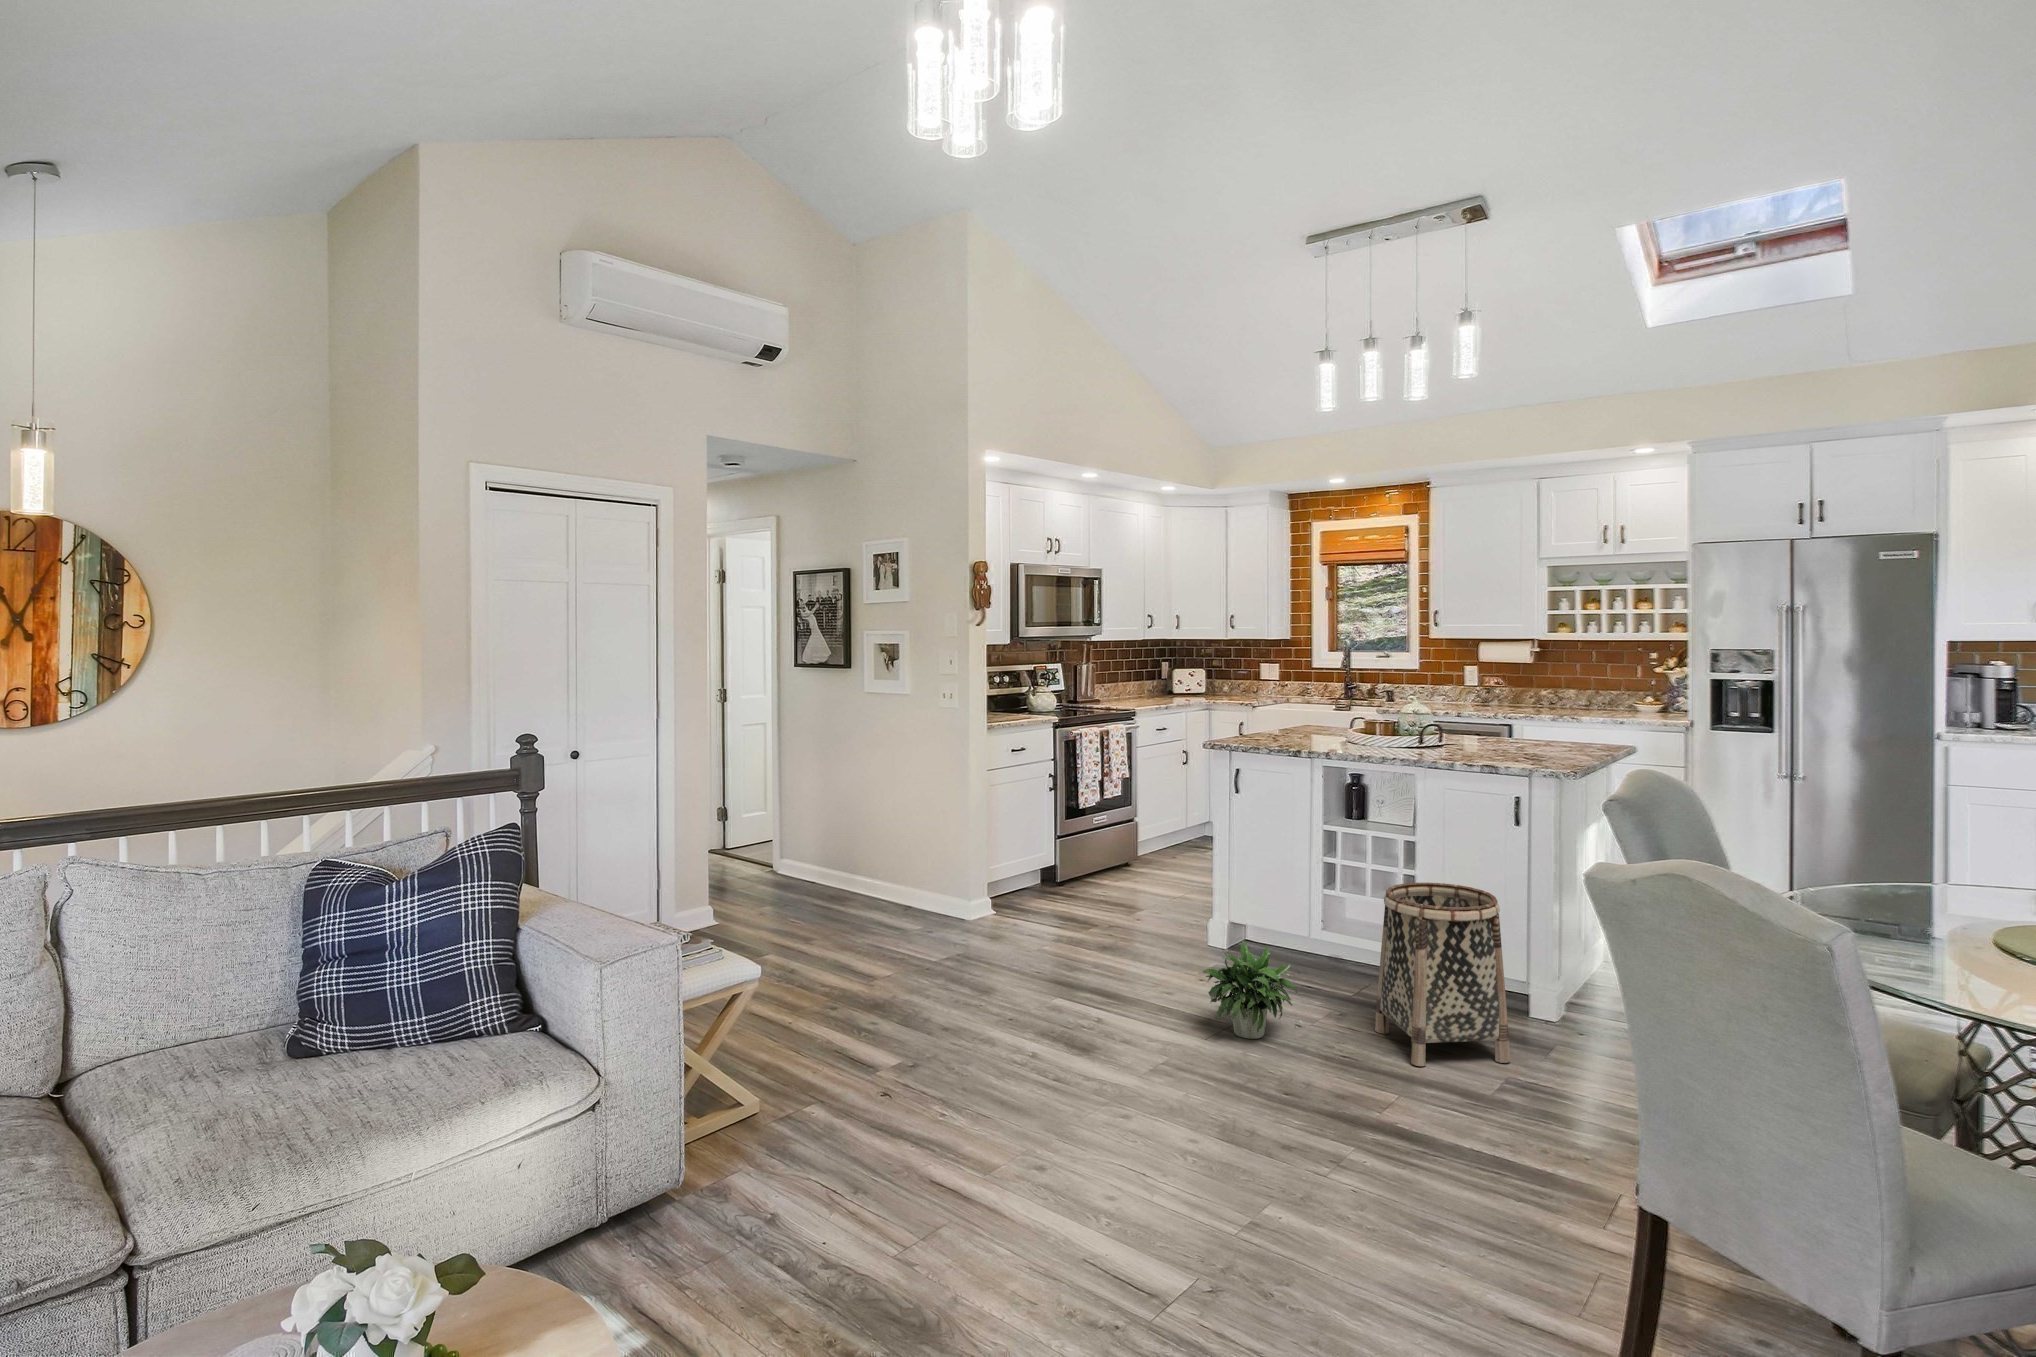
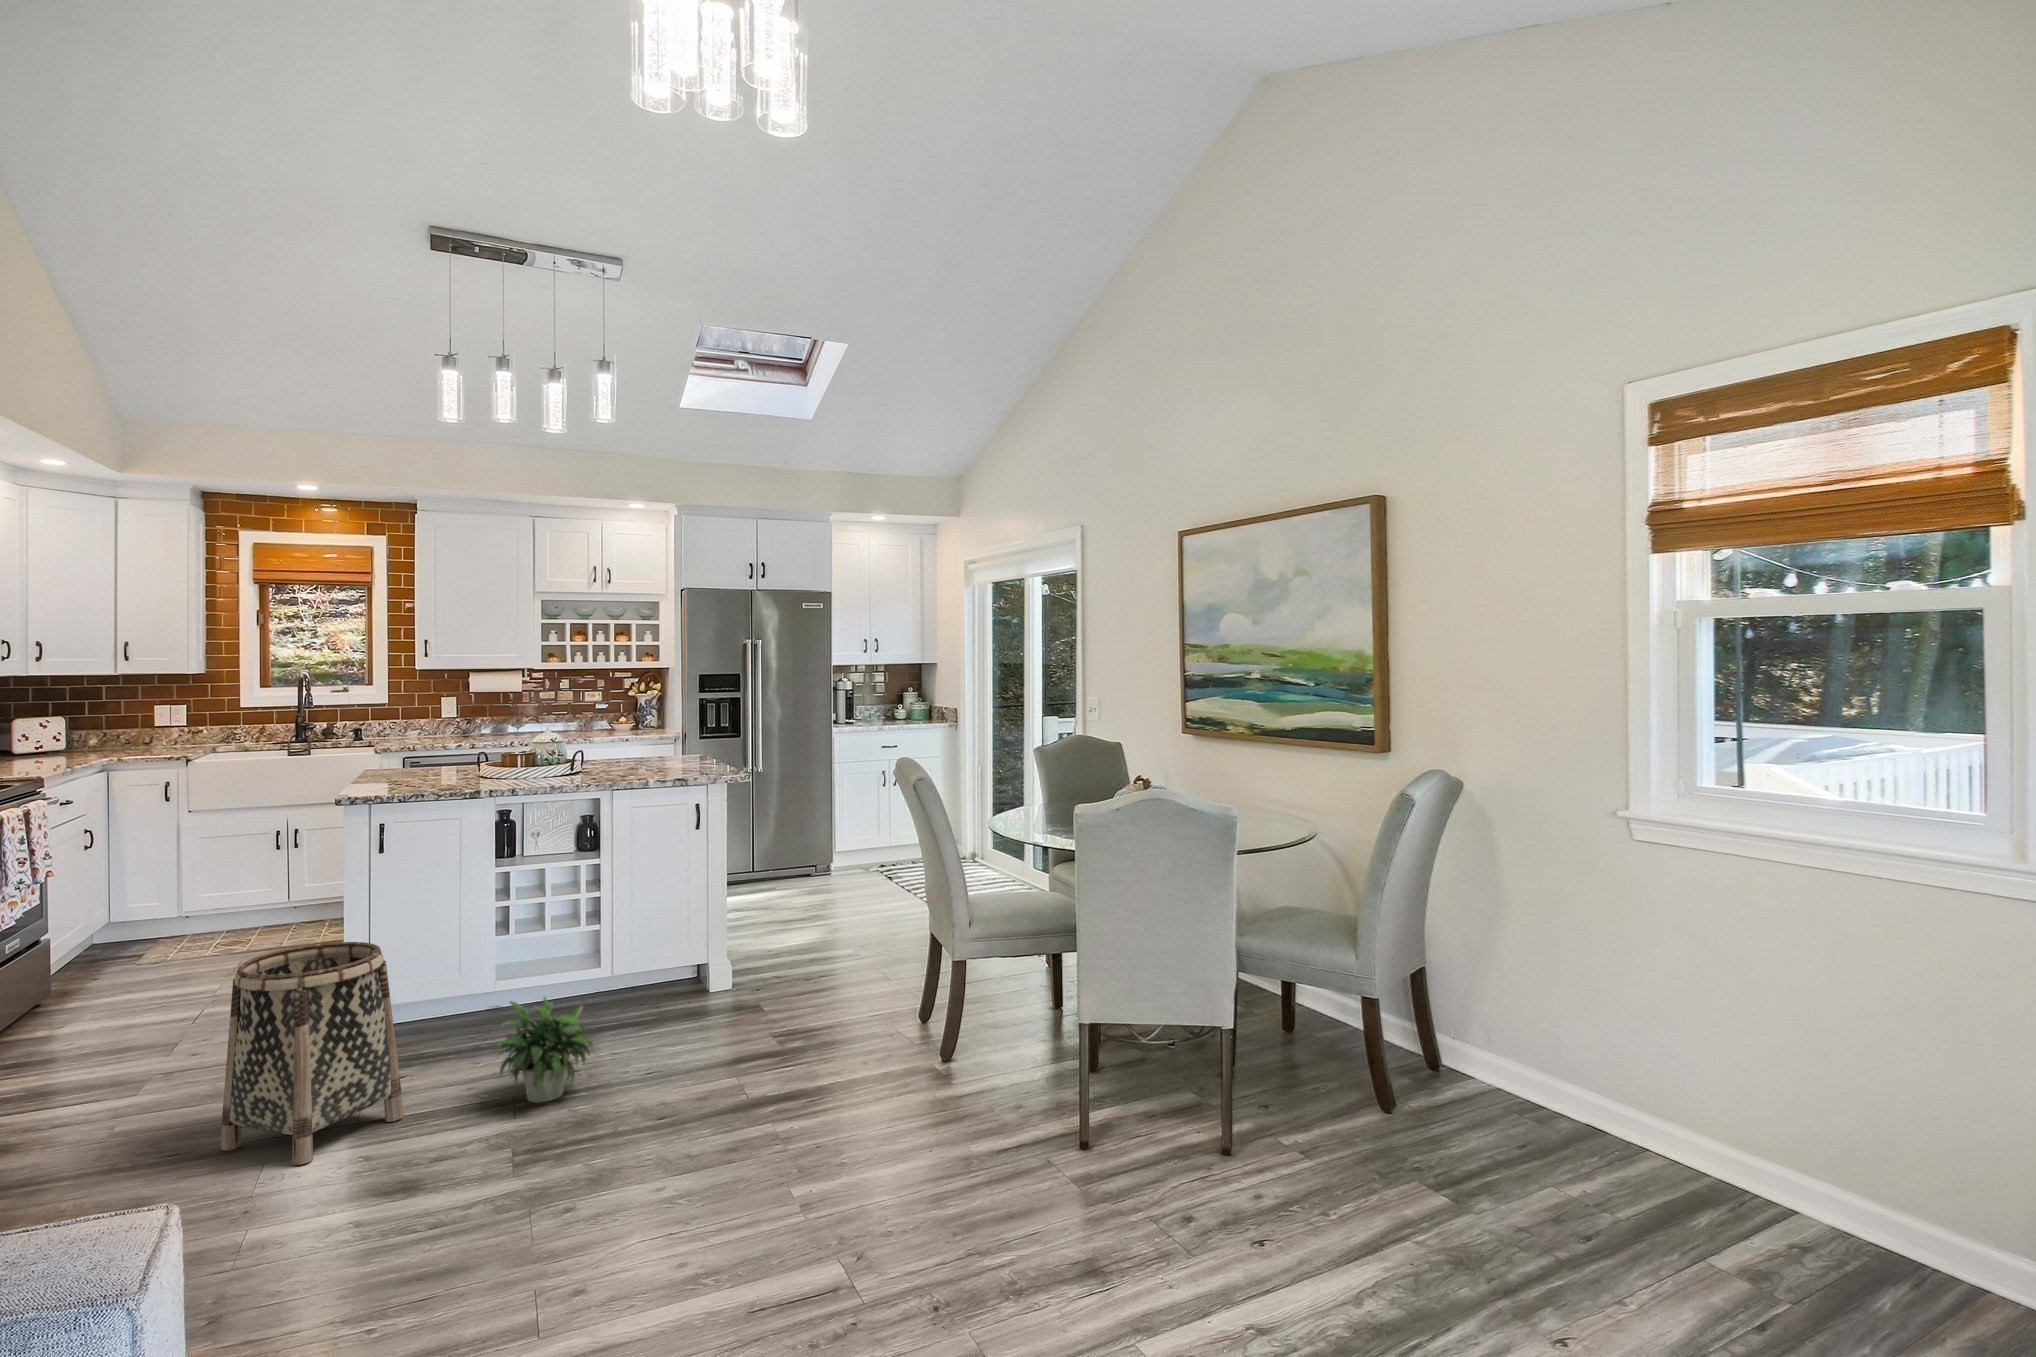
basket: present [1375,883,1510,1066] -> present [221,942,403,1165]

